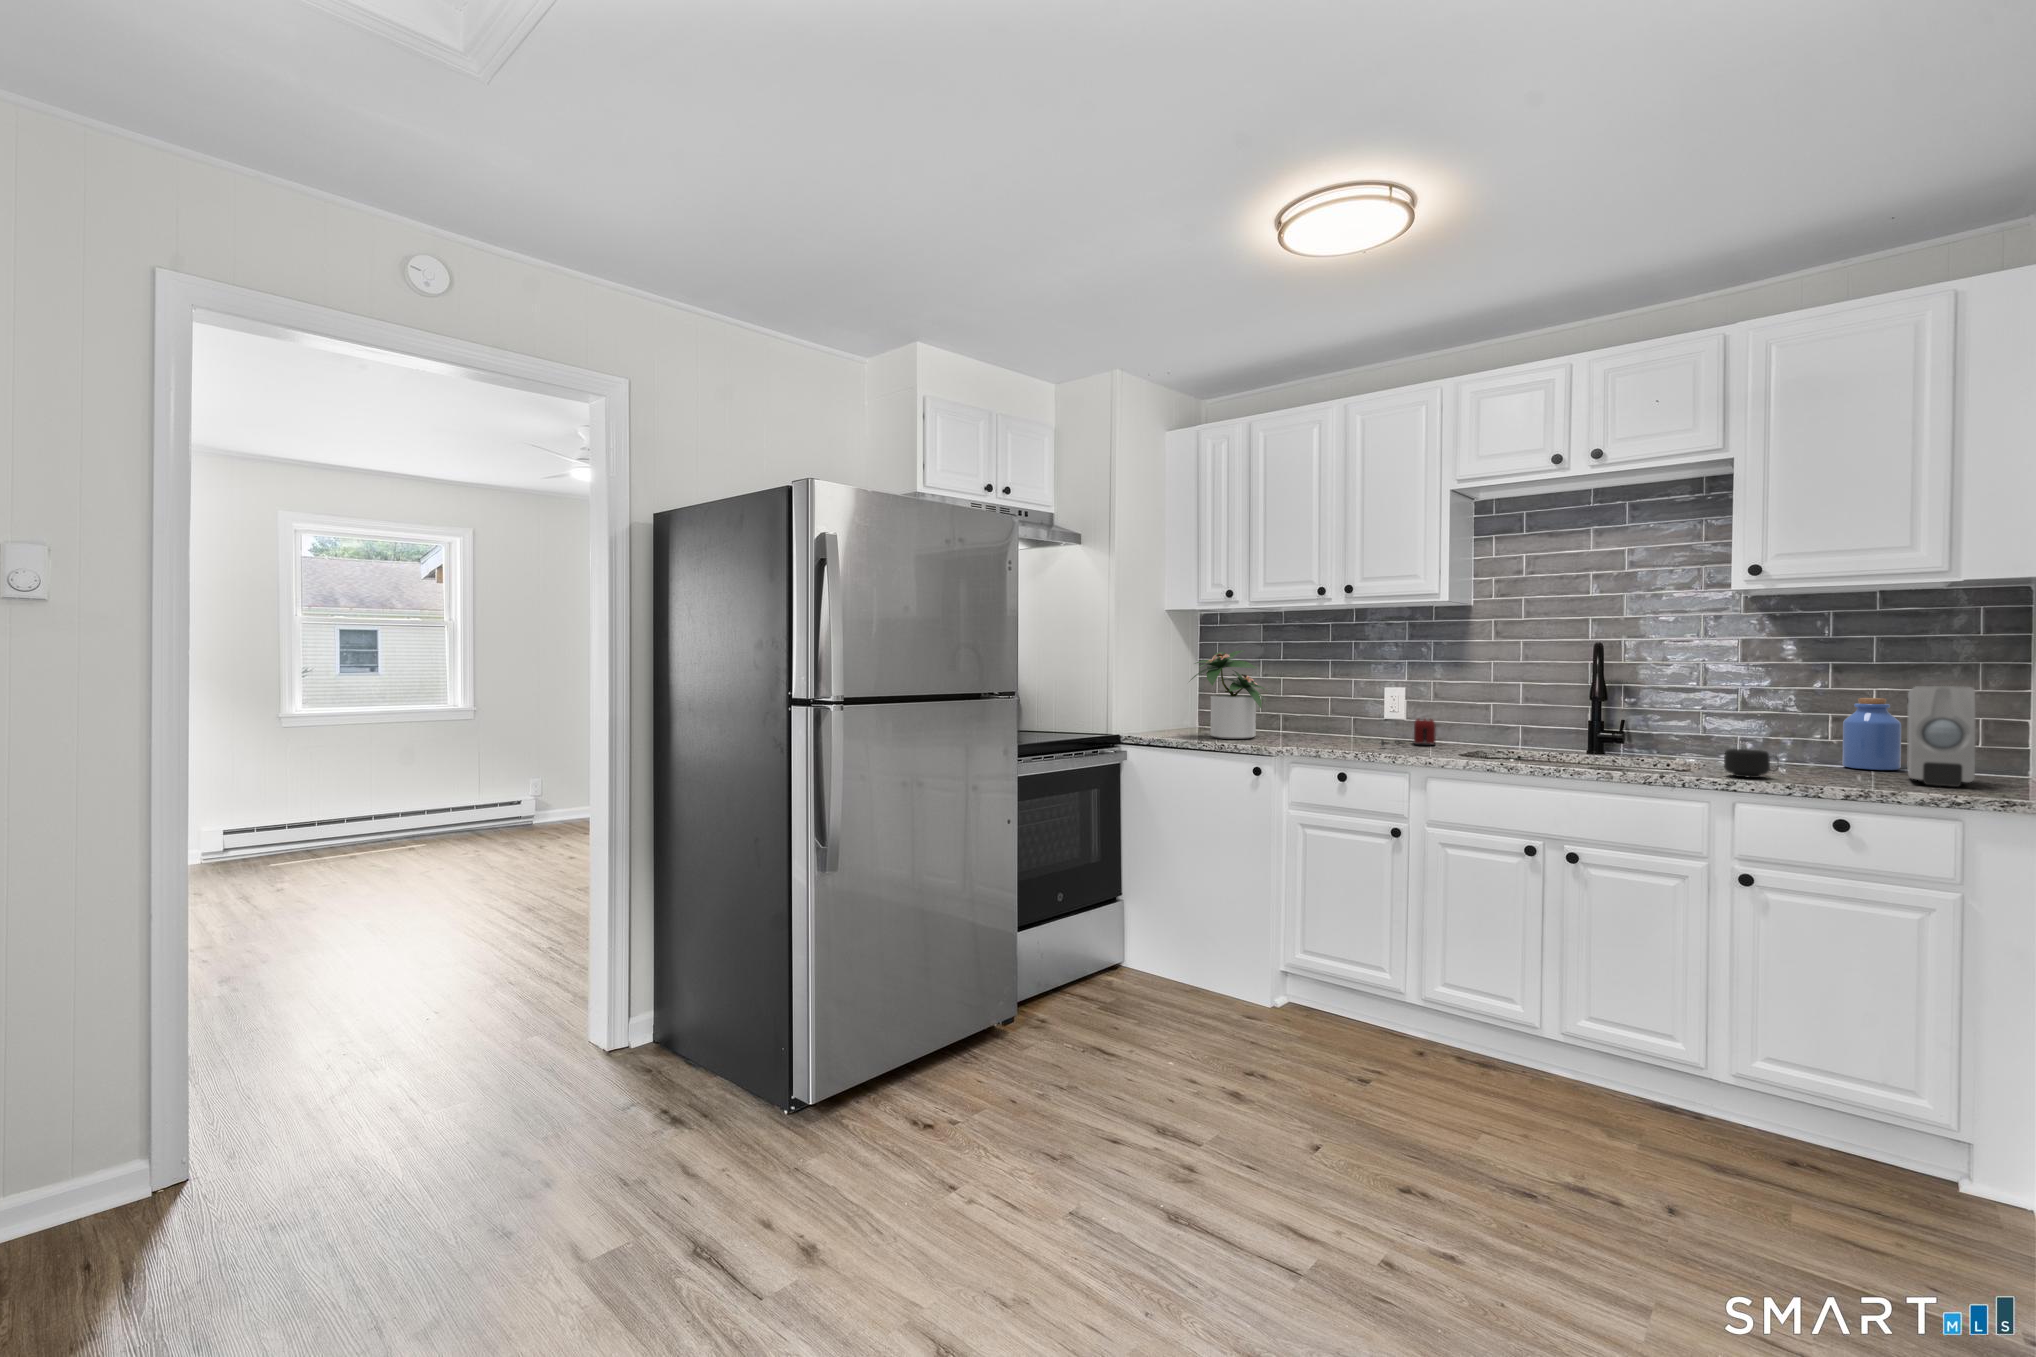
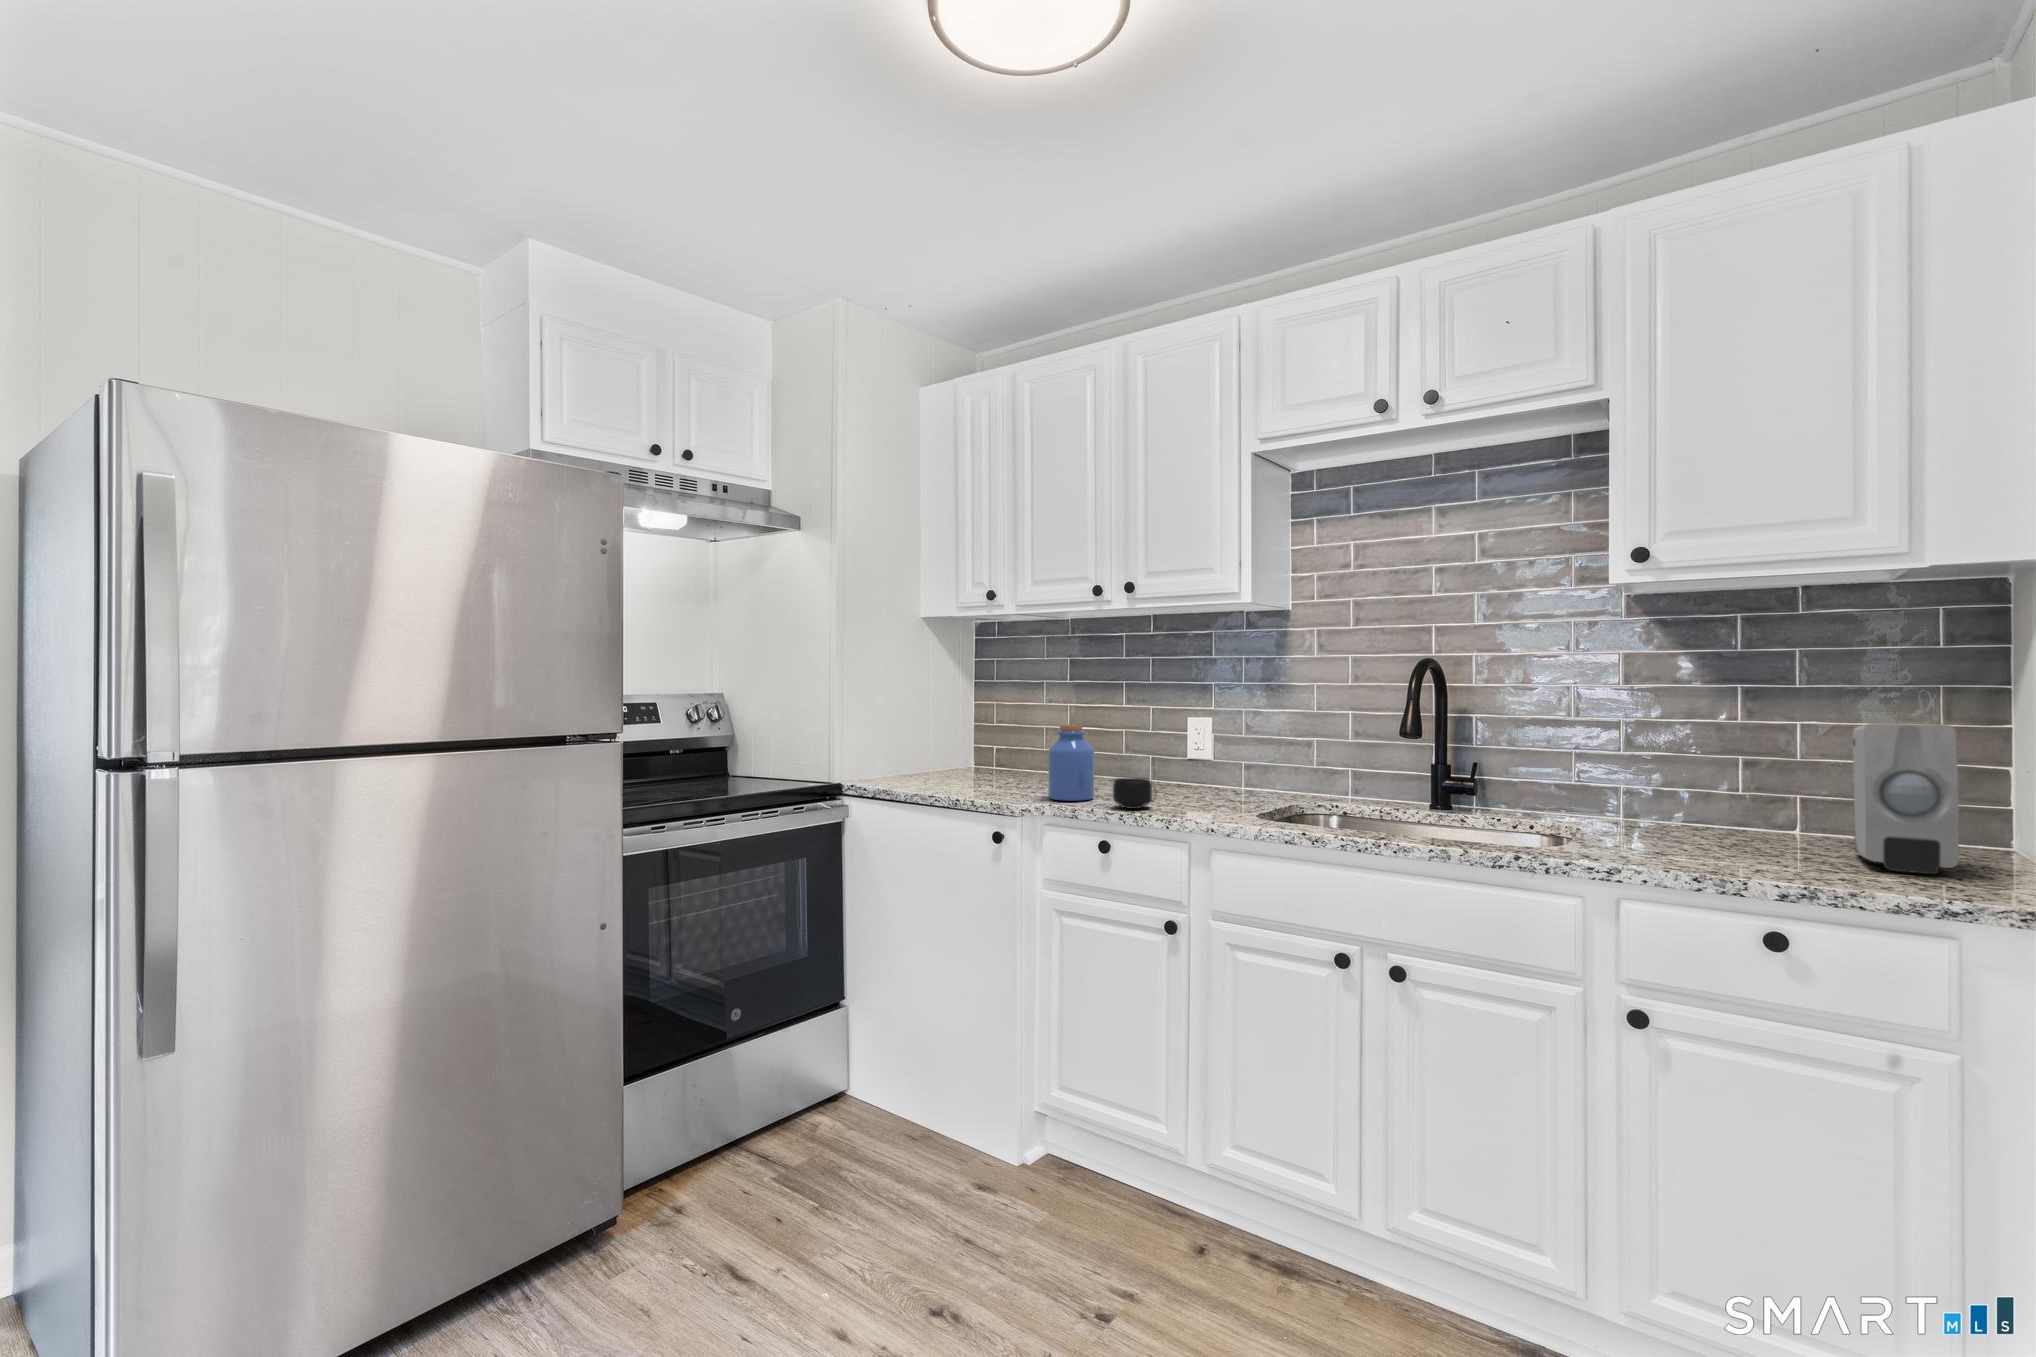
potted plant: present [1190,651,1265,739] -> none [932,670,1040,787]
jar: present [1842,698,1901,770] -> present [1048,725,1094,801]
toaster: present [1381,719,1436,746] -> none [1163,759,1243,800]
mug: present [1724,749,1779,778] -> present [1113,778,1153,809]

